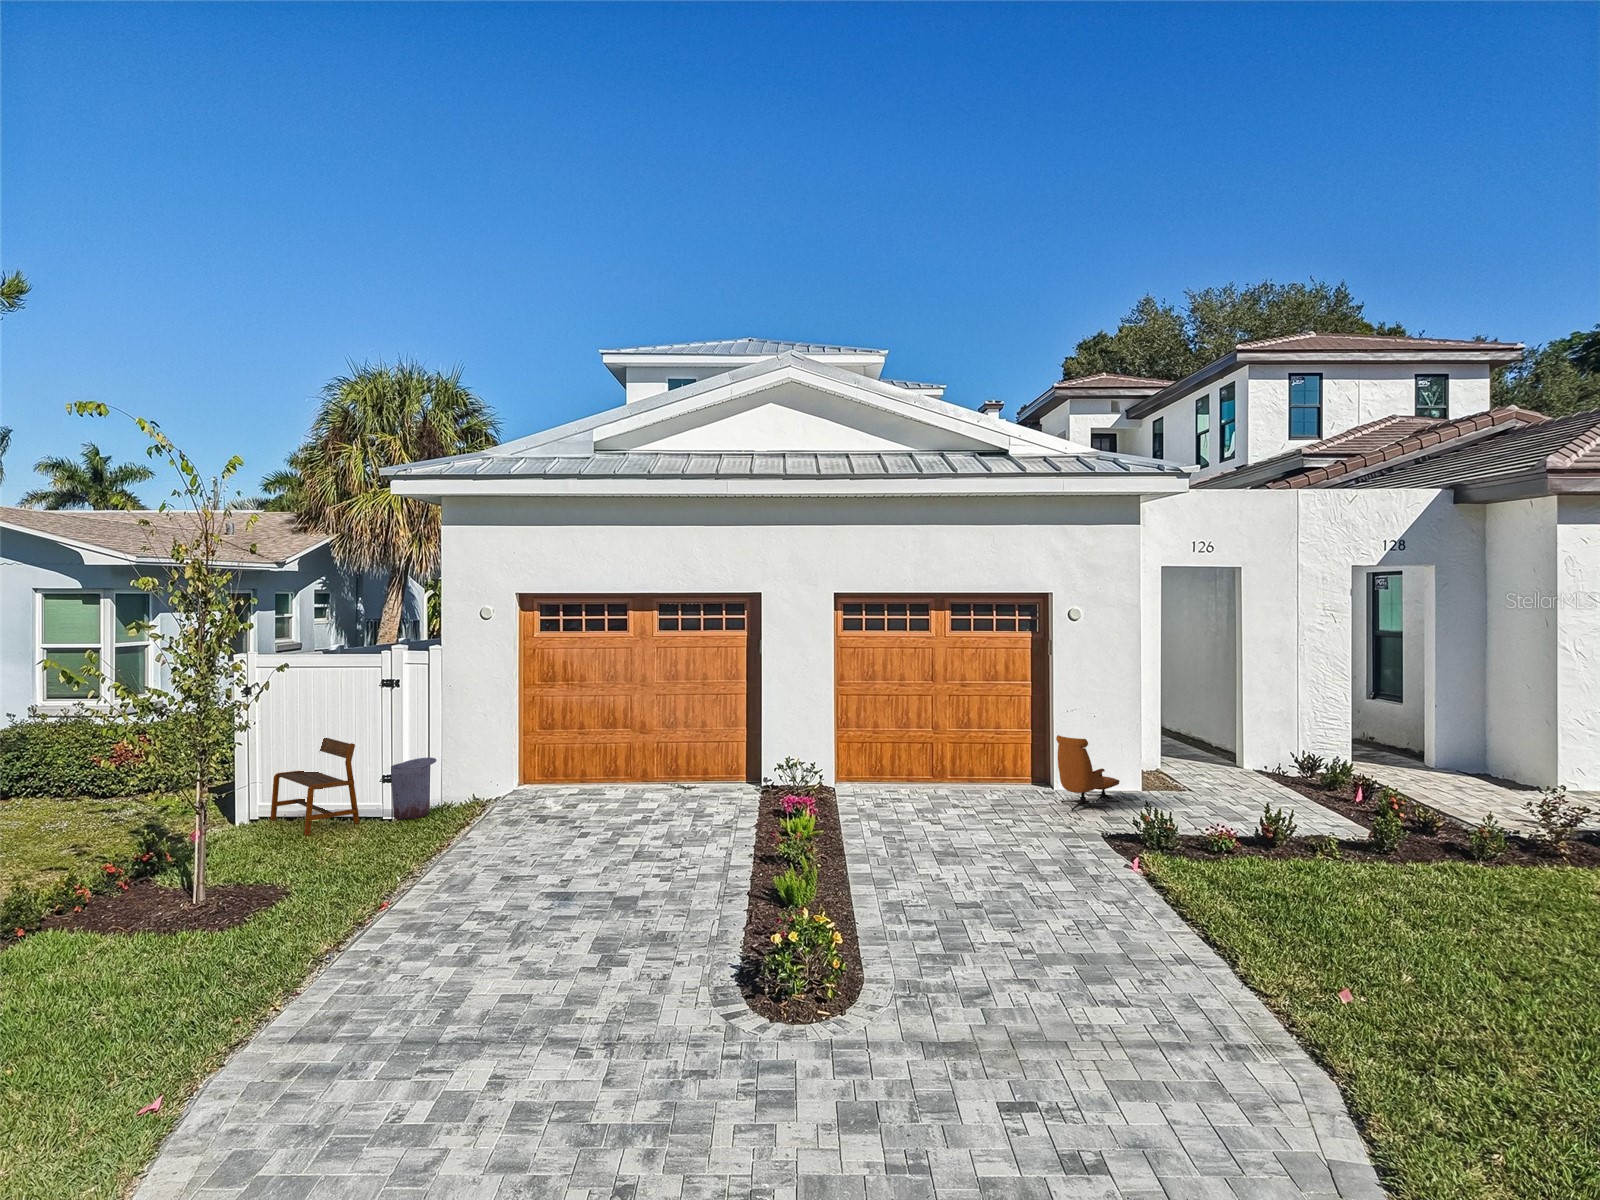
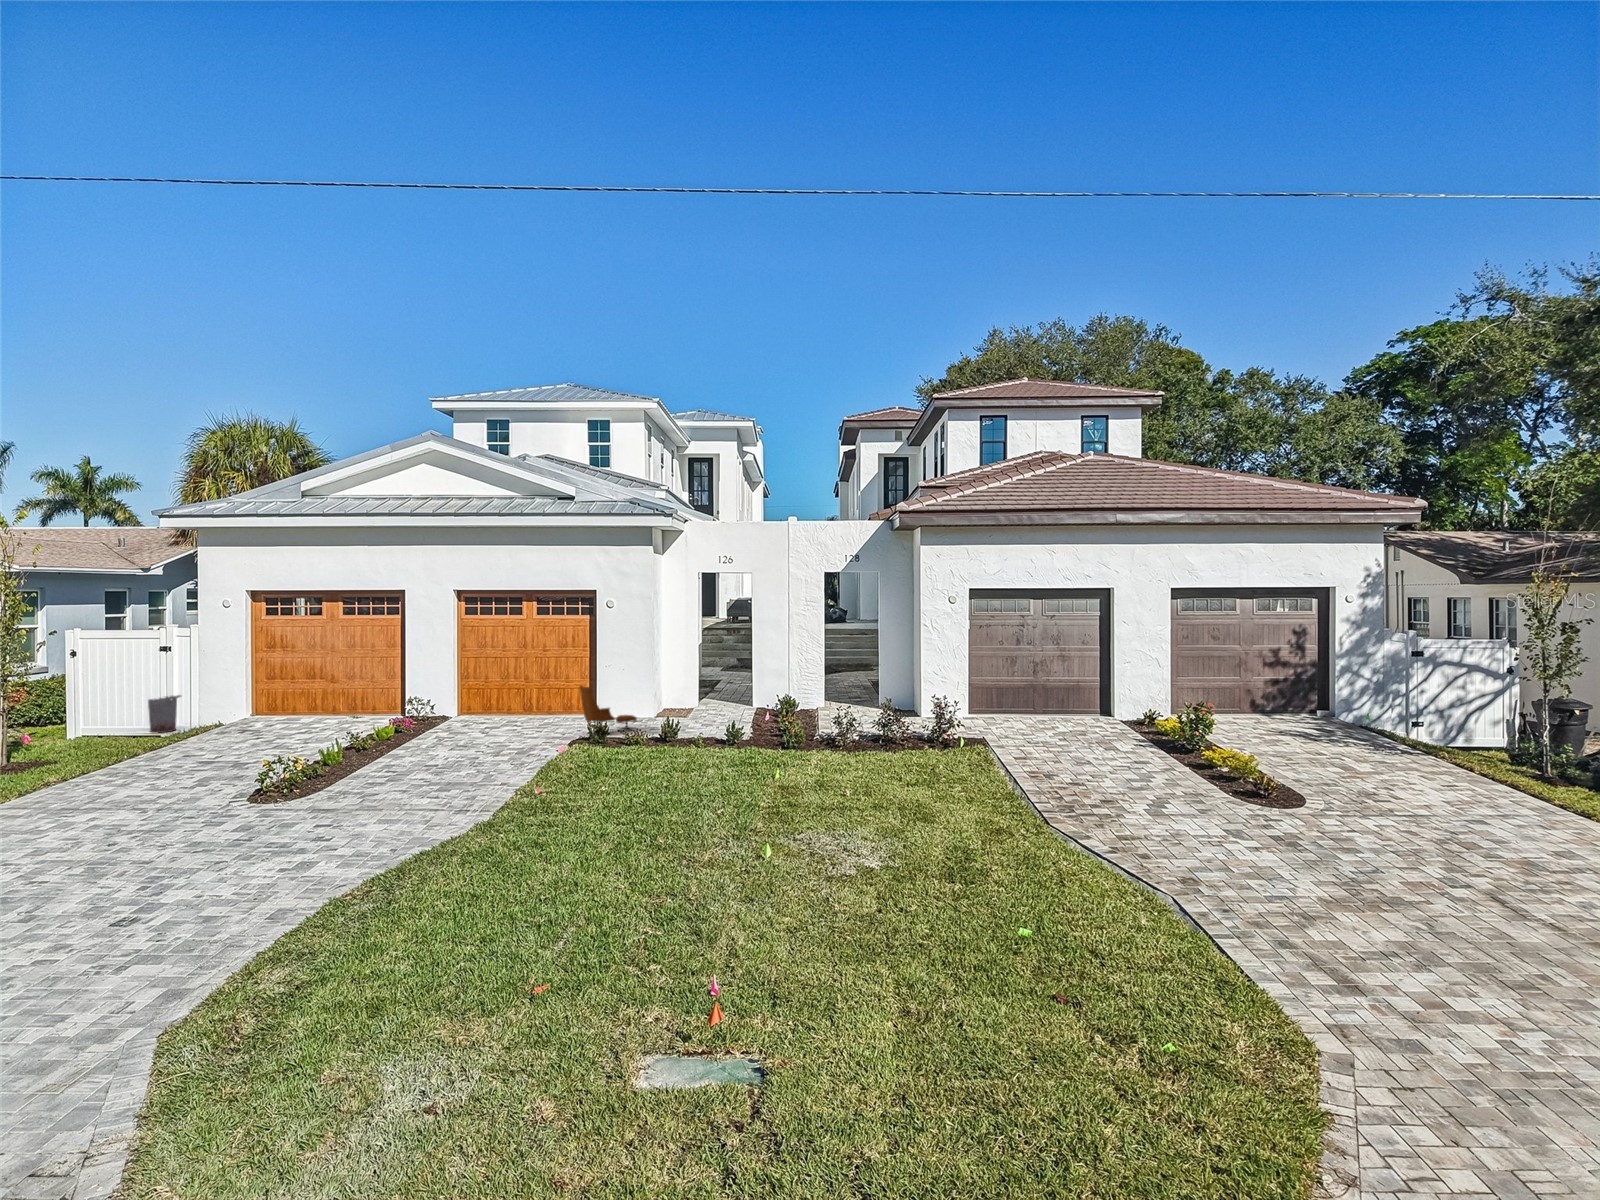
bench: present [270,738,360,836] -> none [72,679,125,739]

